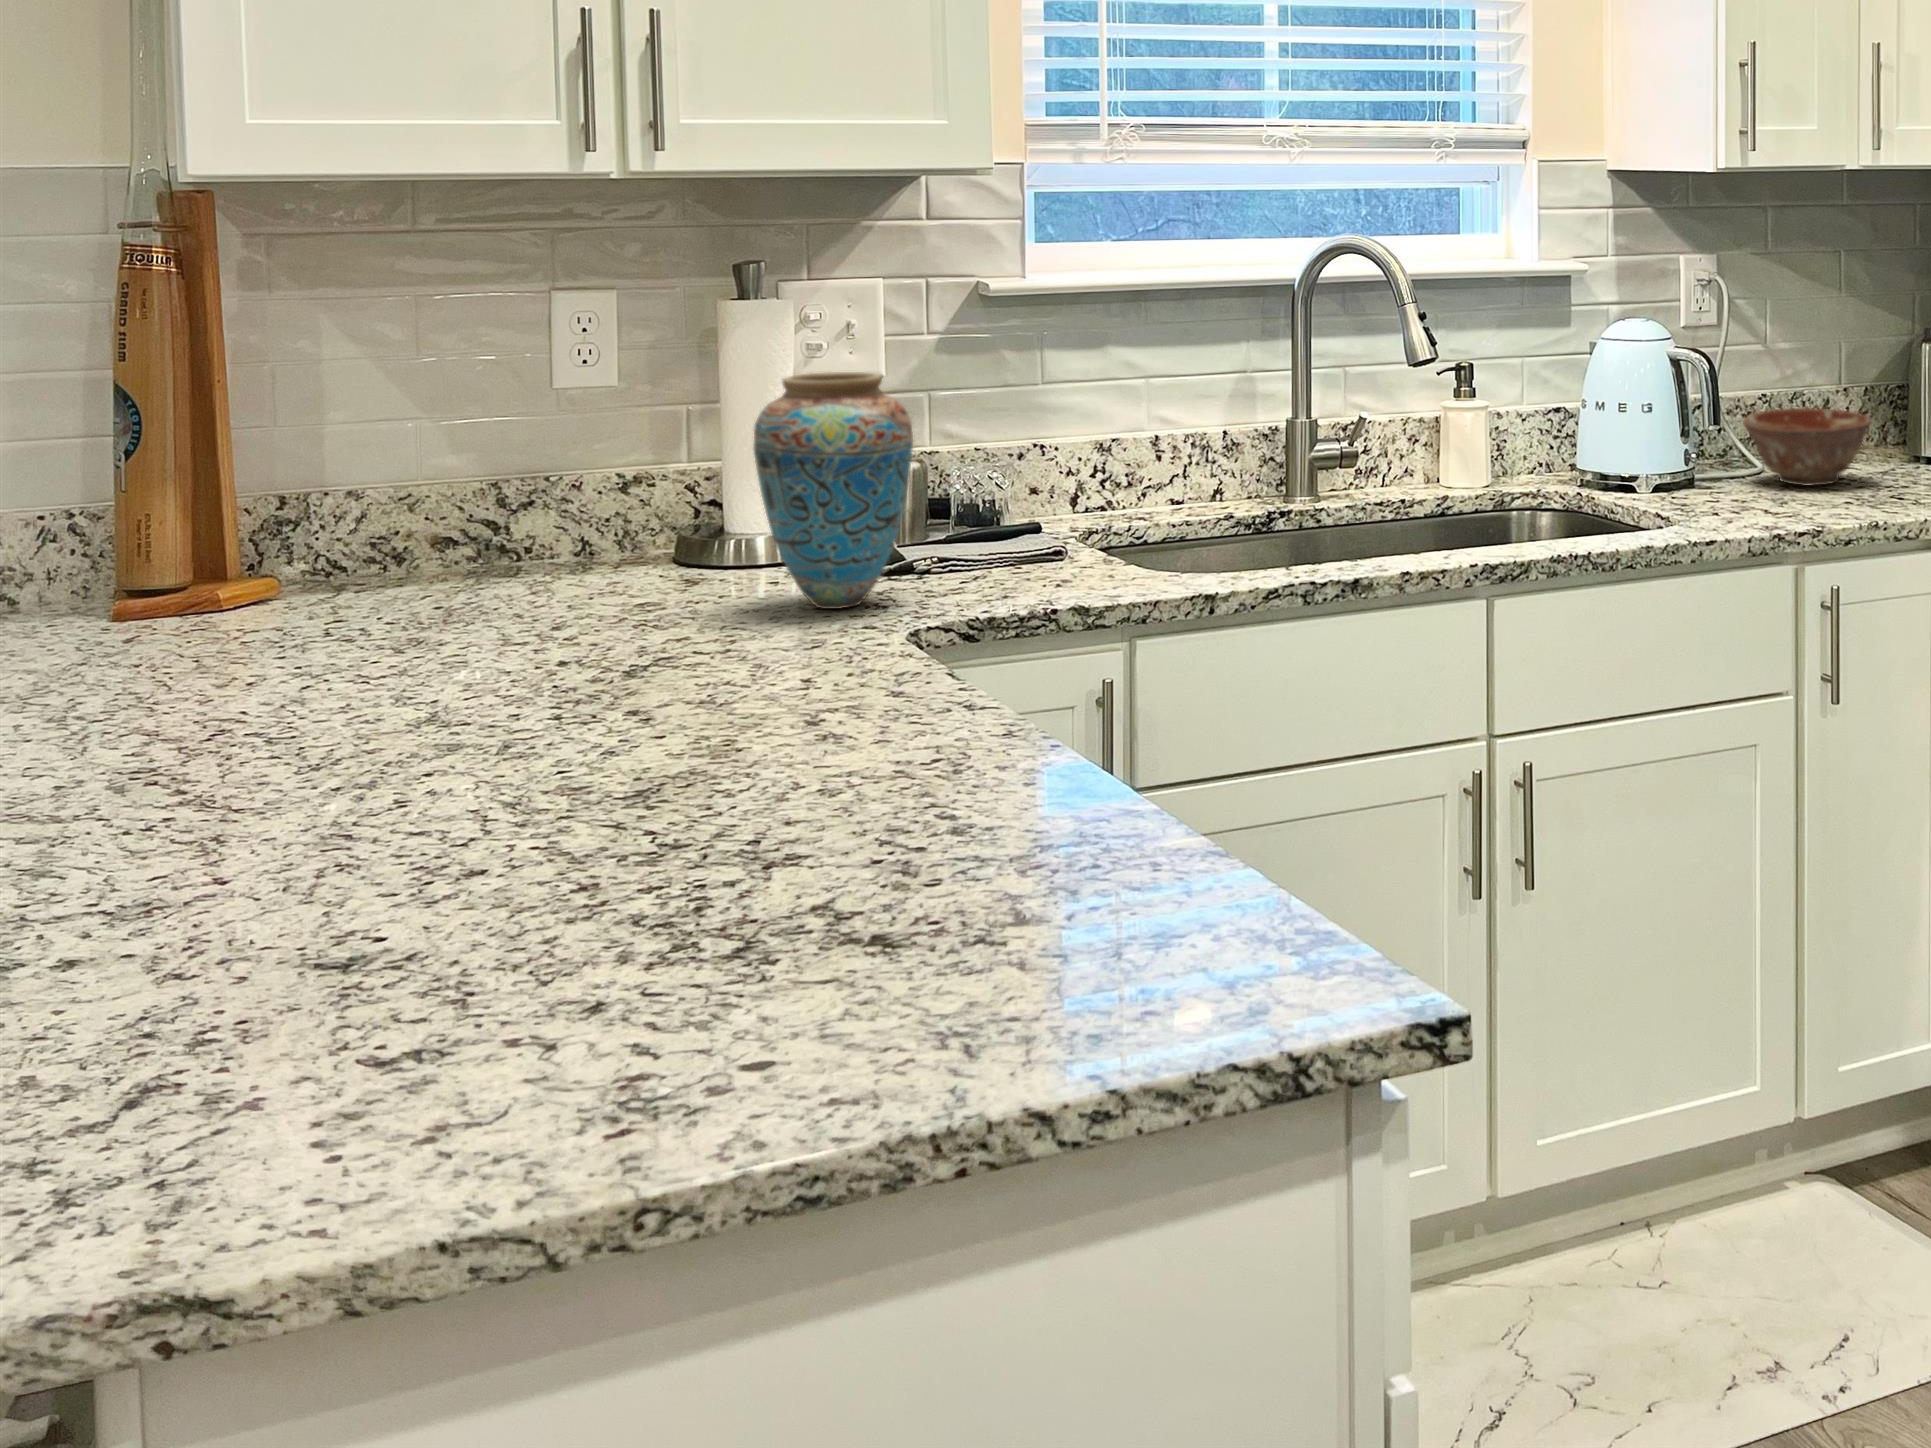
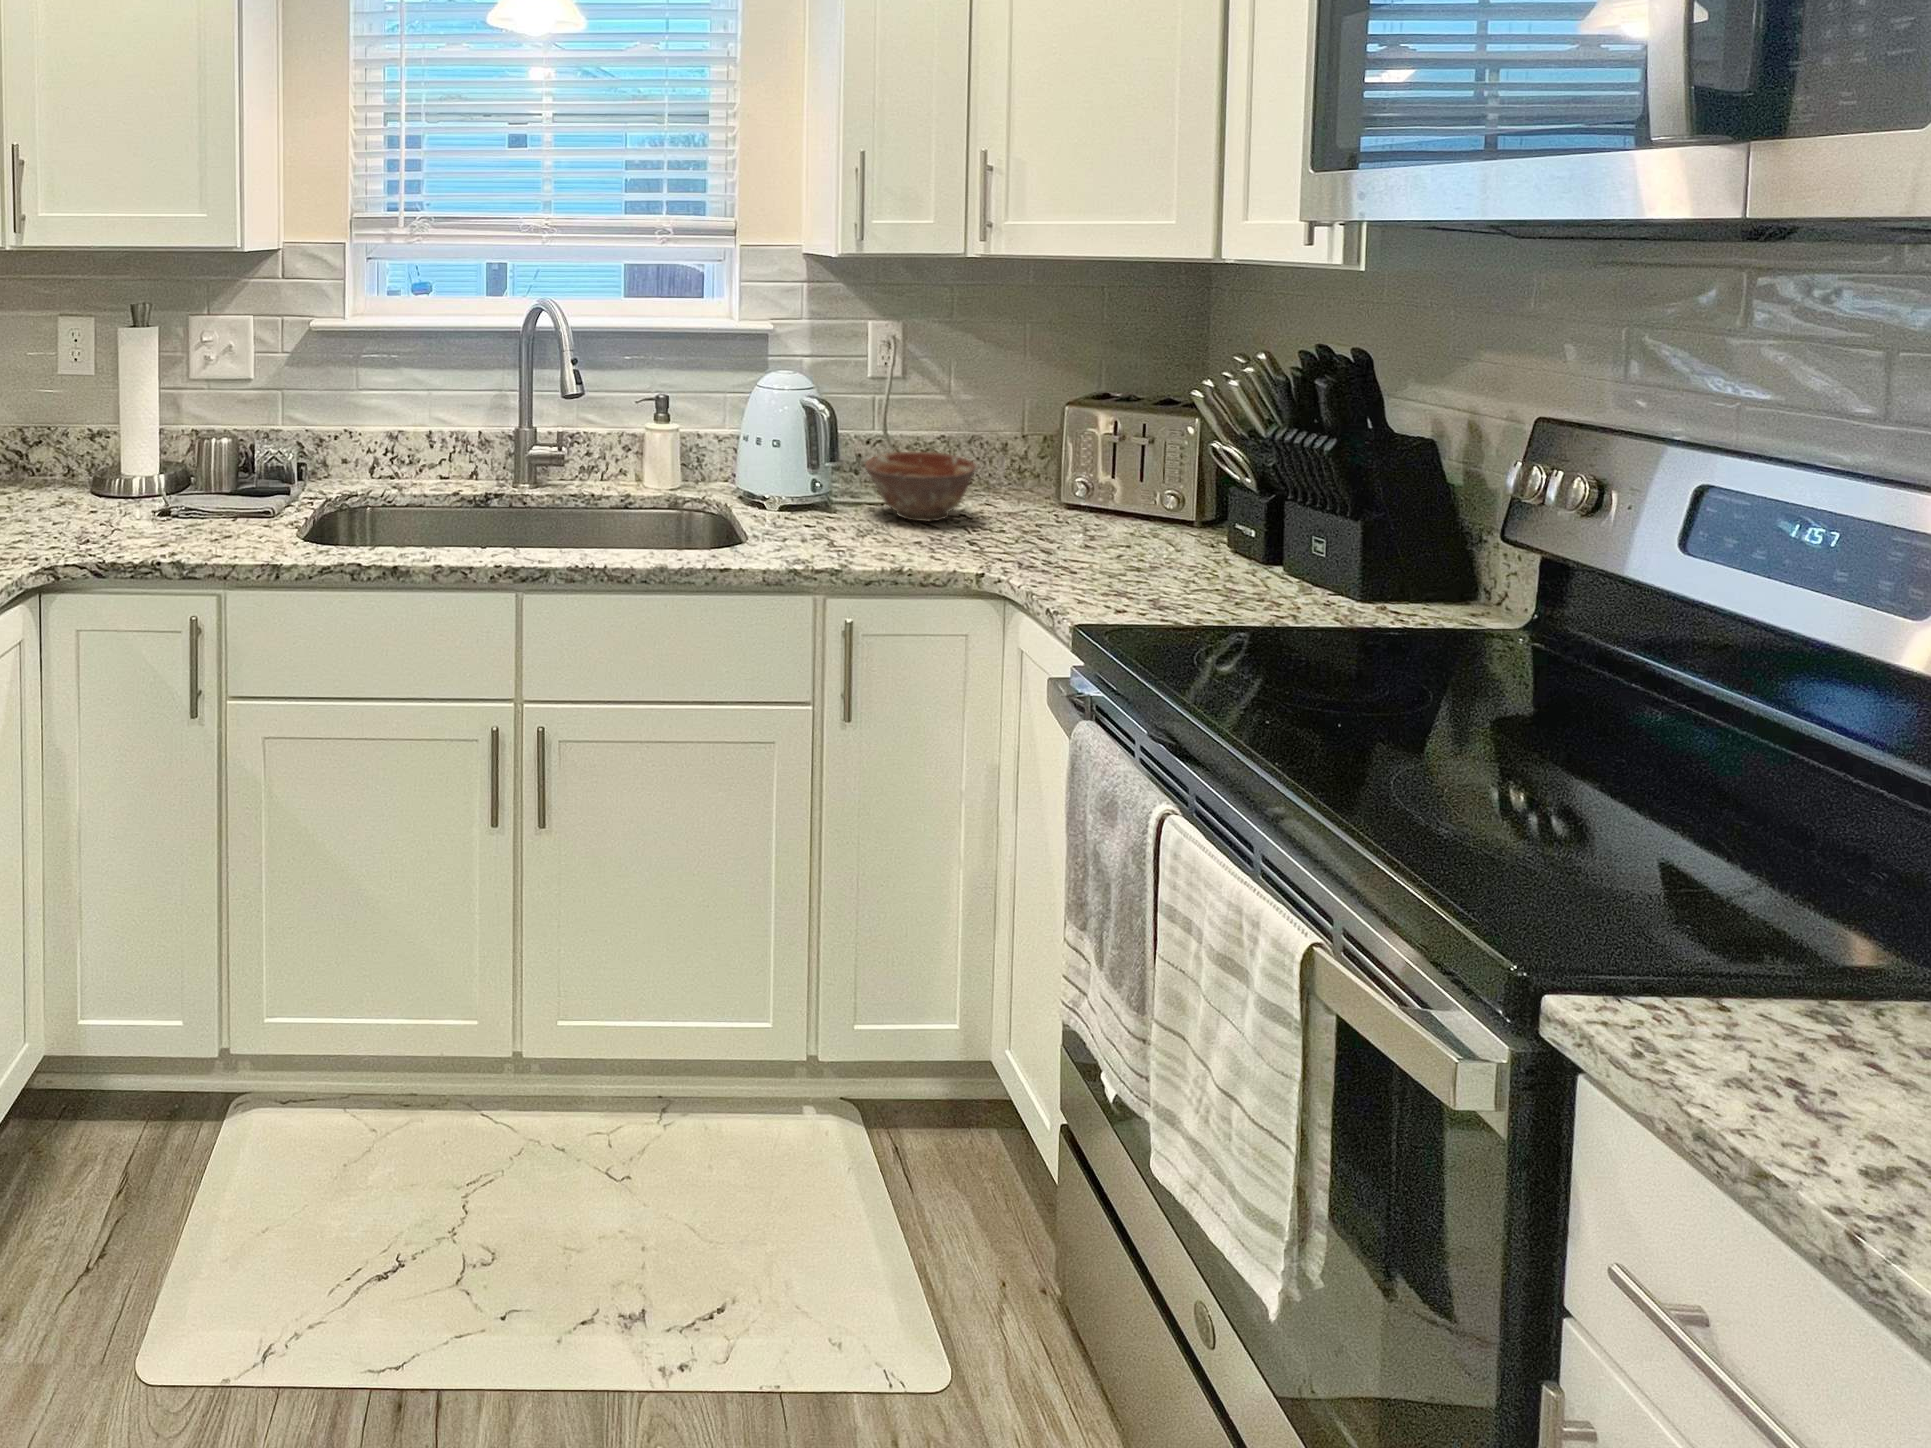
vase: present [753,372,913,609] -> none [24,381,131,537]

